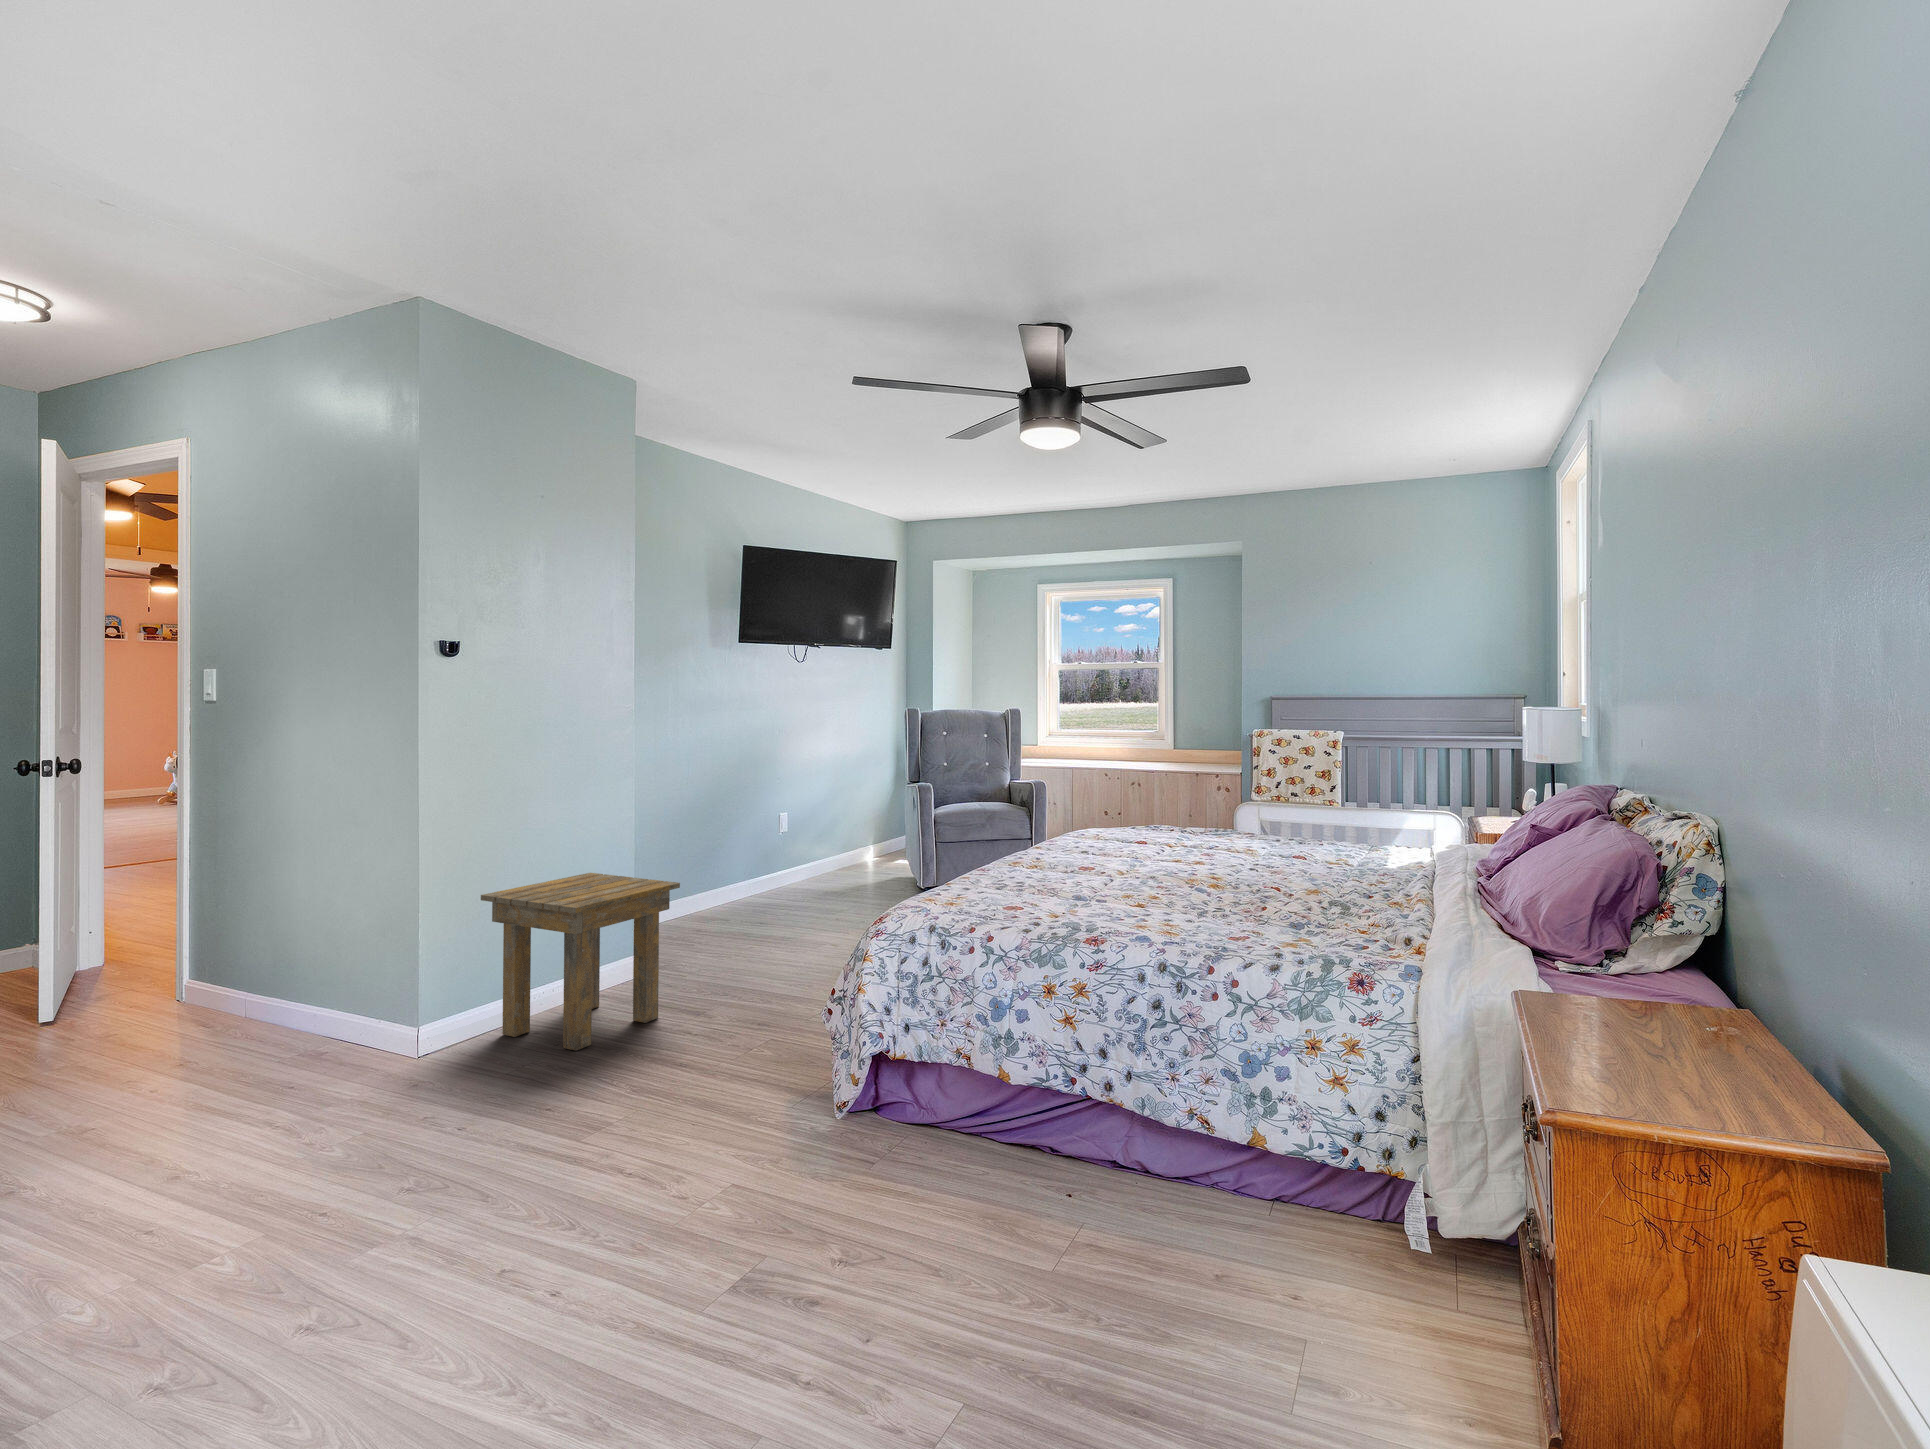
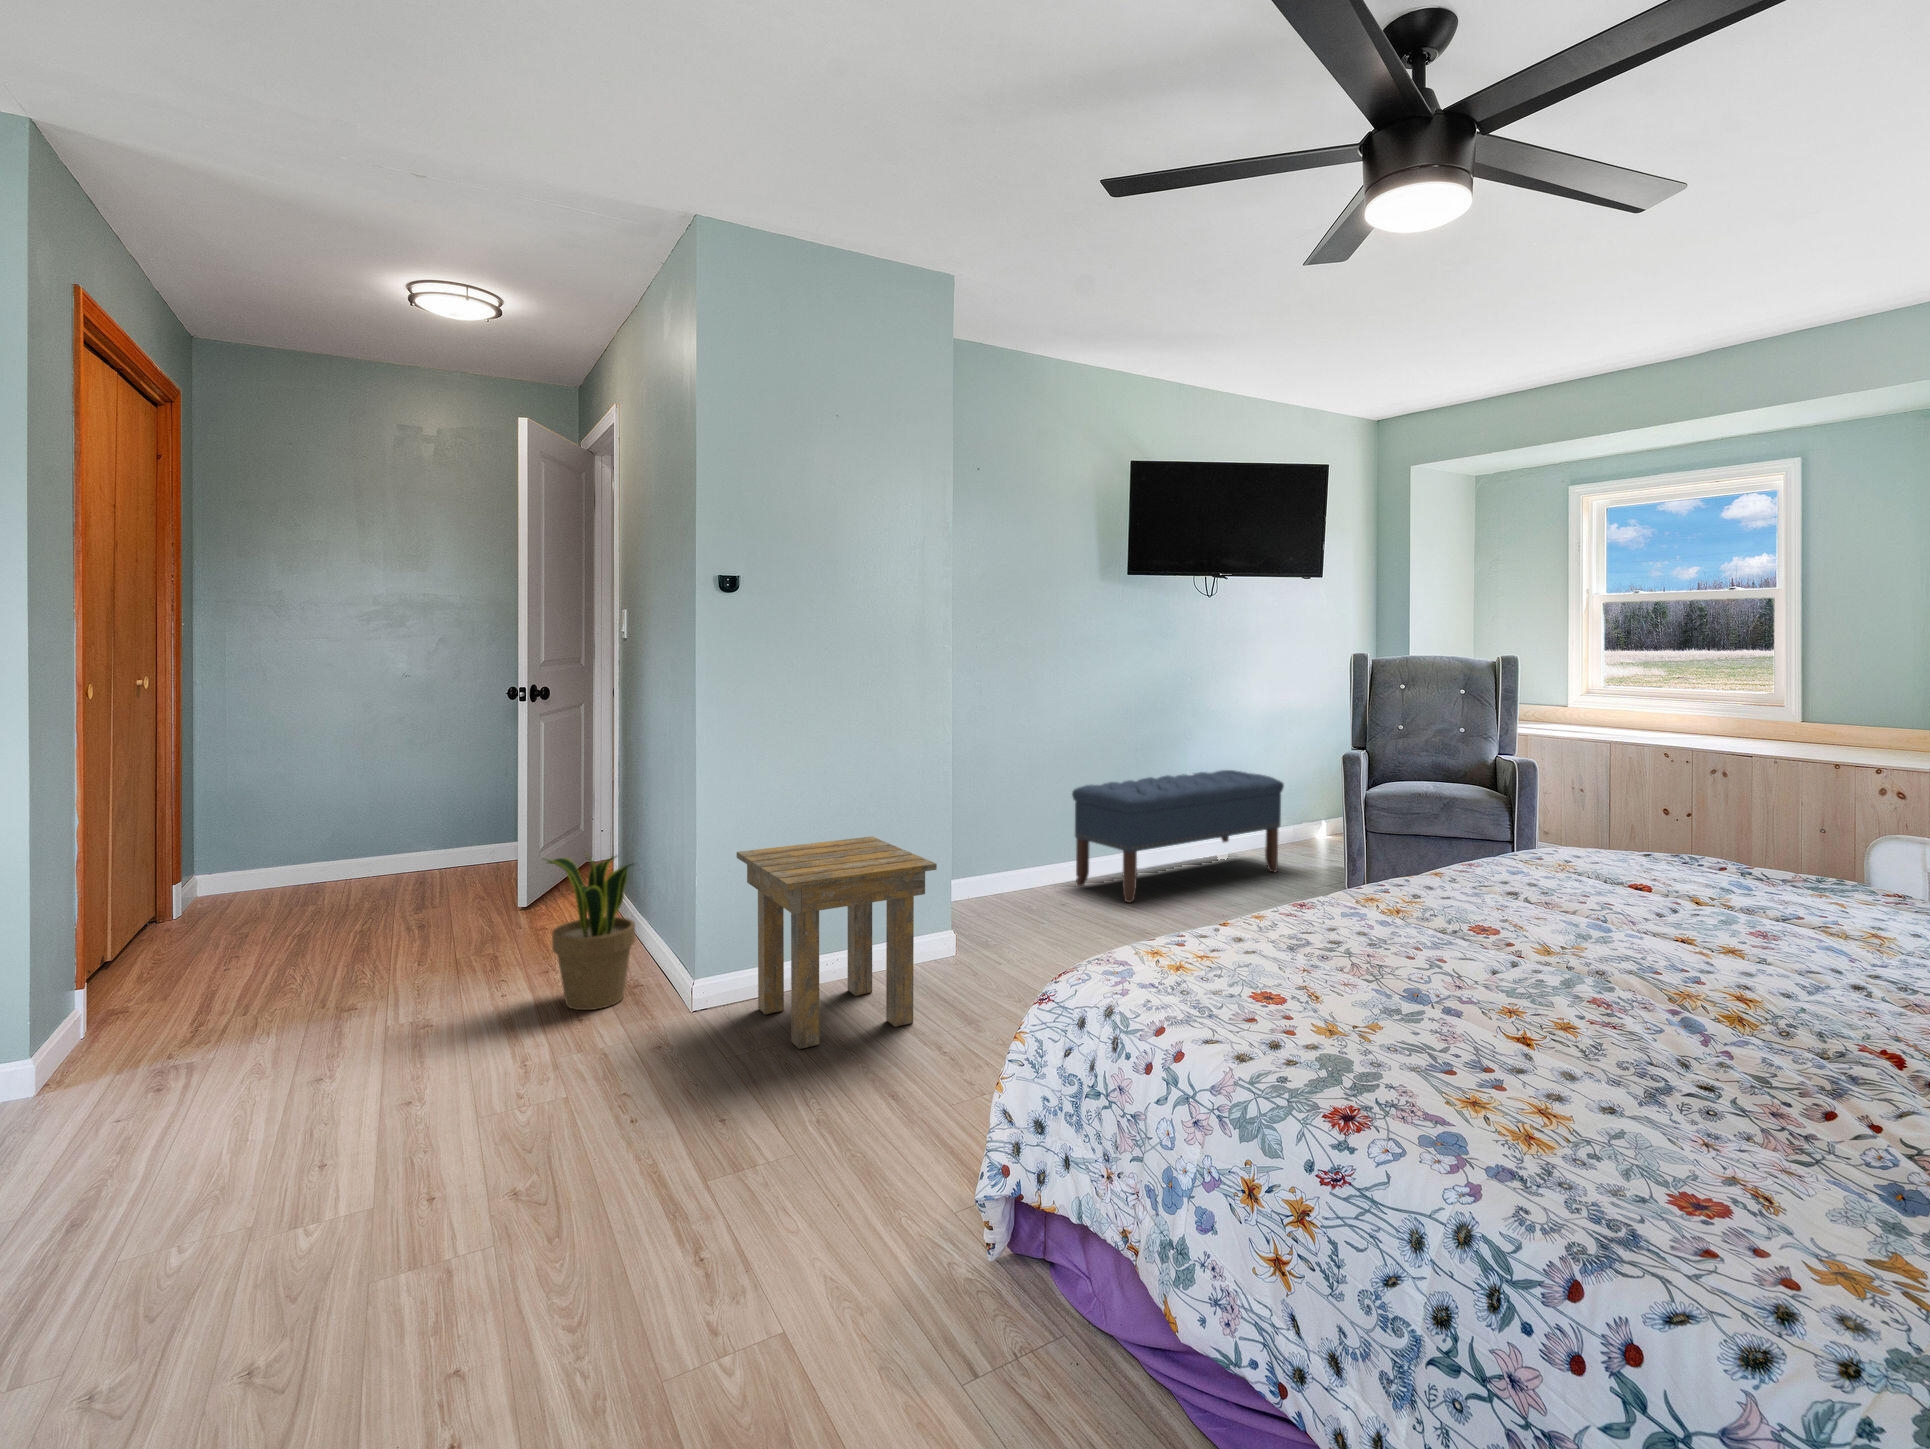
bench: none [702,804,865,917] -> present [1072,770,1284,902]
potted plant: none [254,910,370,1070] -> present [543,855,635,1010]

